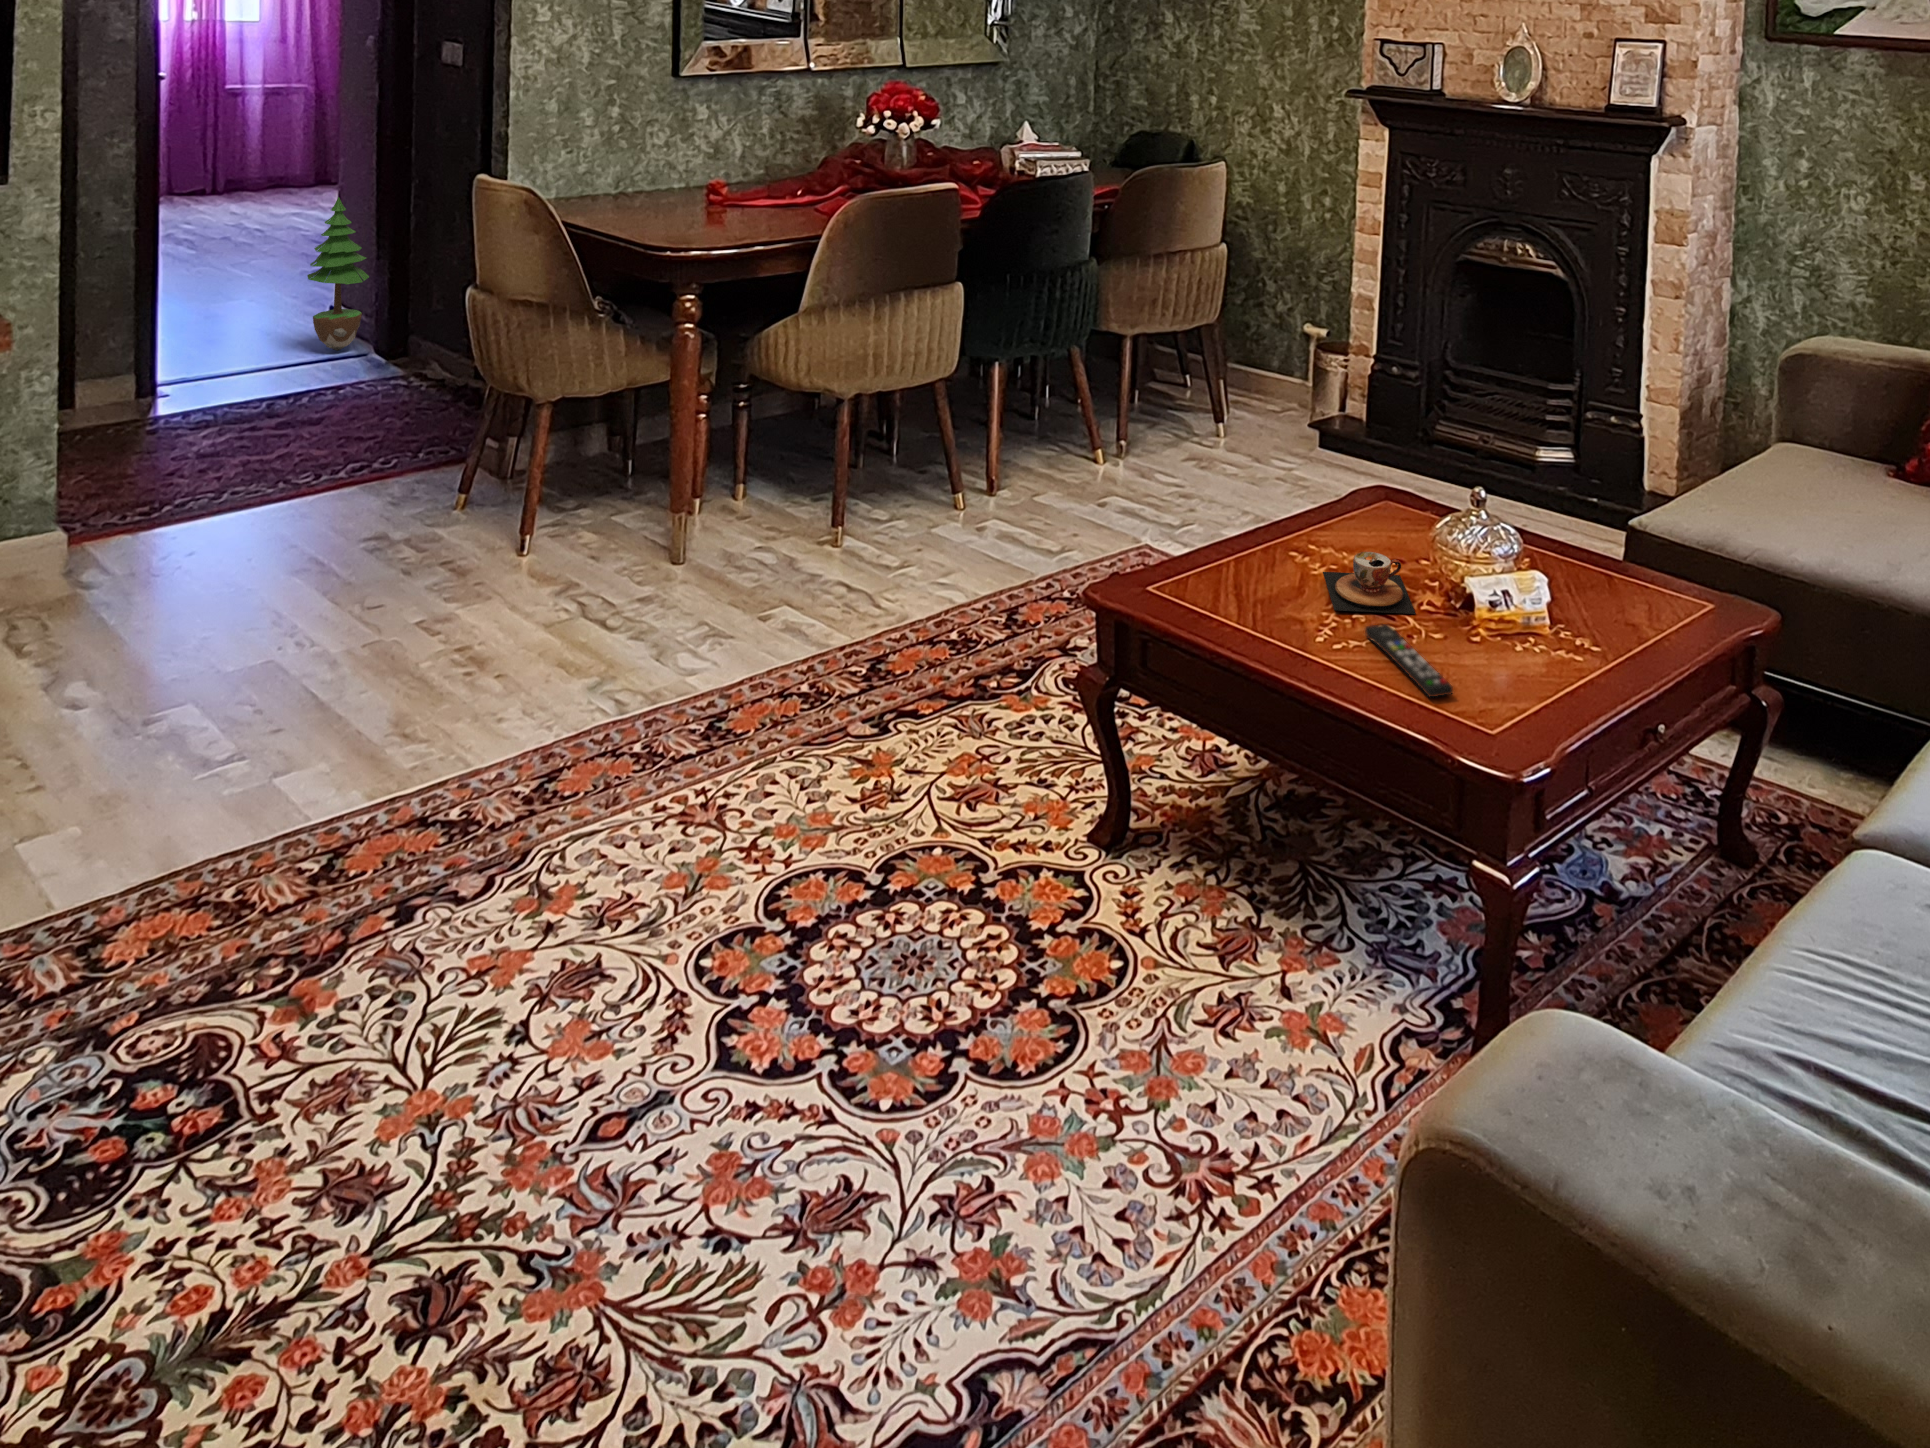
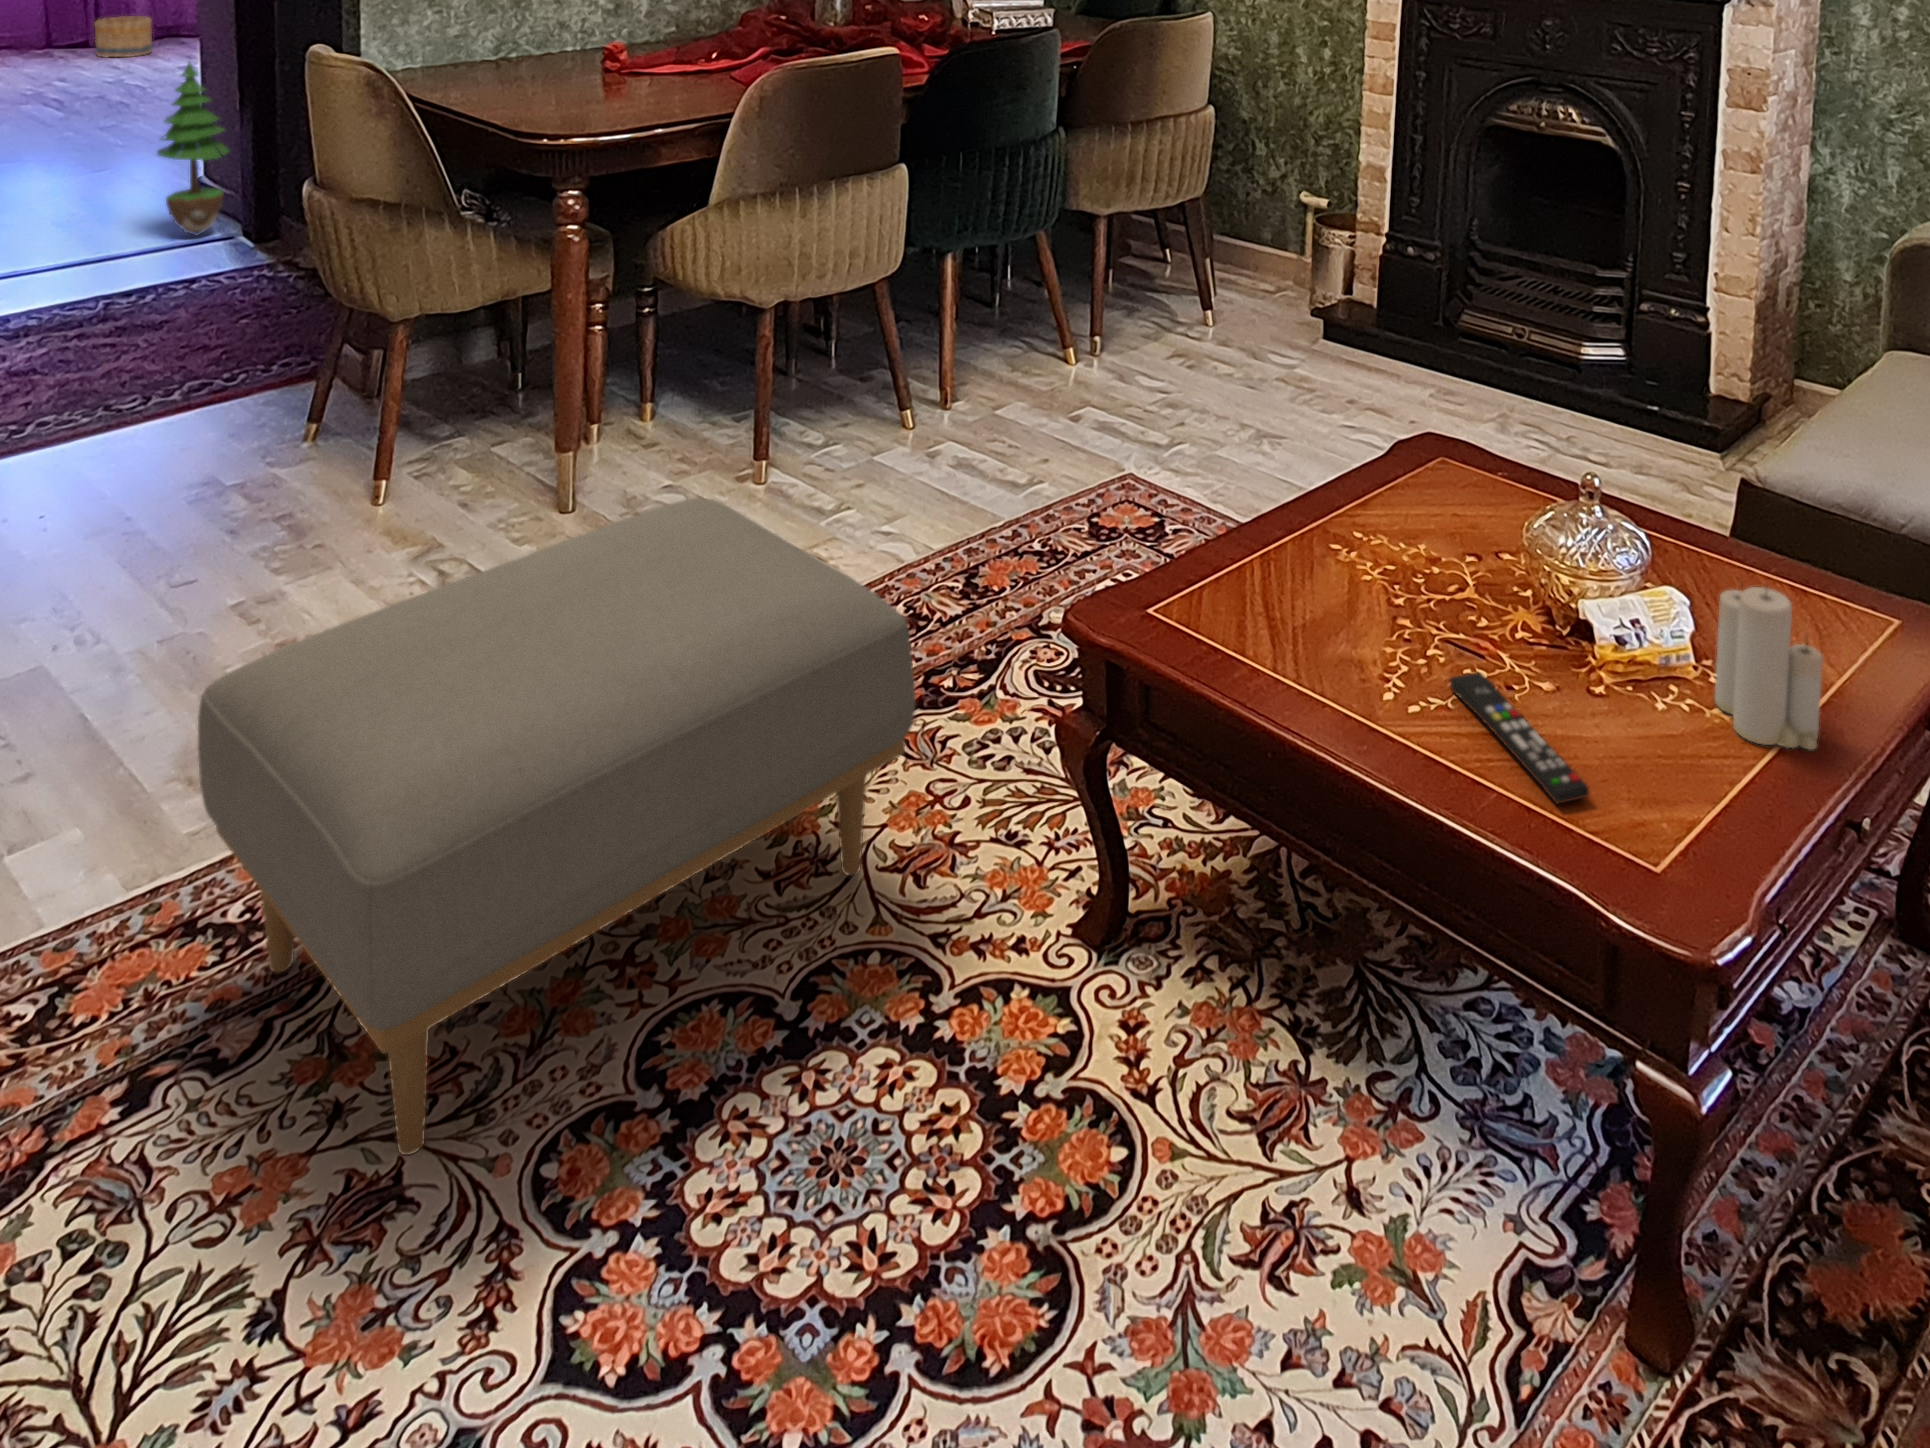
basket: none [217,166,269,203] -> present [94,16,152,58]
ottoman: none [443,519,971,954] -> present [198,498,916,1155]
candle: none [1558,550,1630,673] -> present [1714,587,1823,749]
teacup: present [1323,552,1416,614] -> none [1380,559,1513,648]

